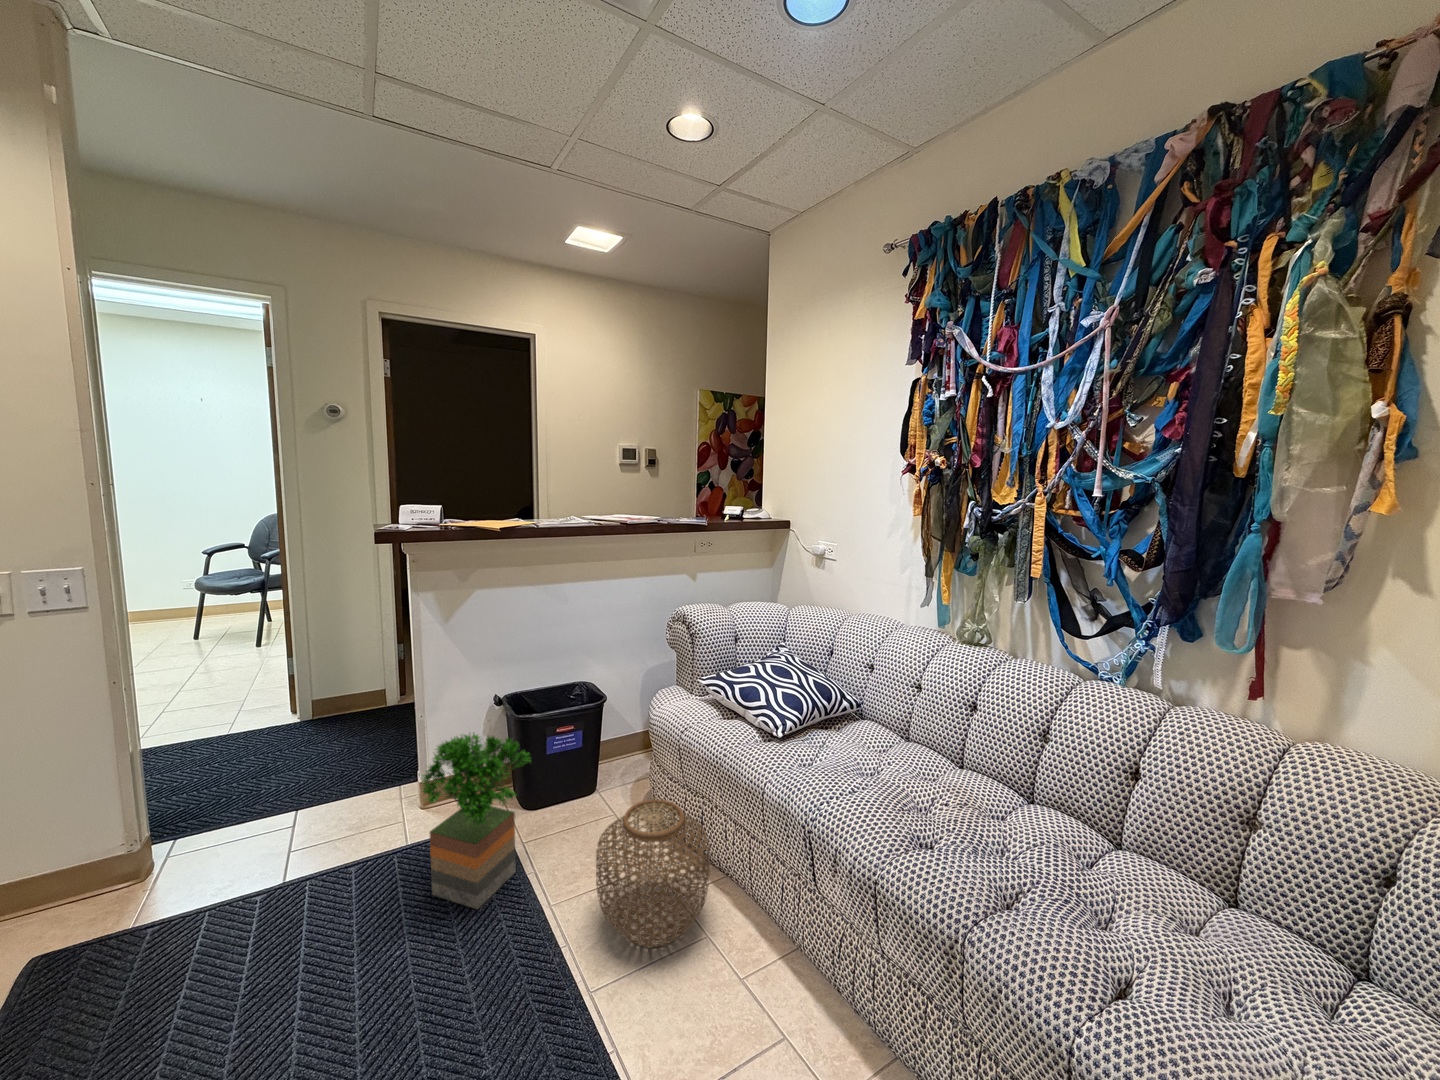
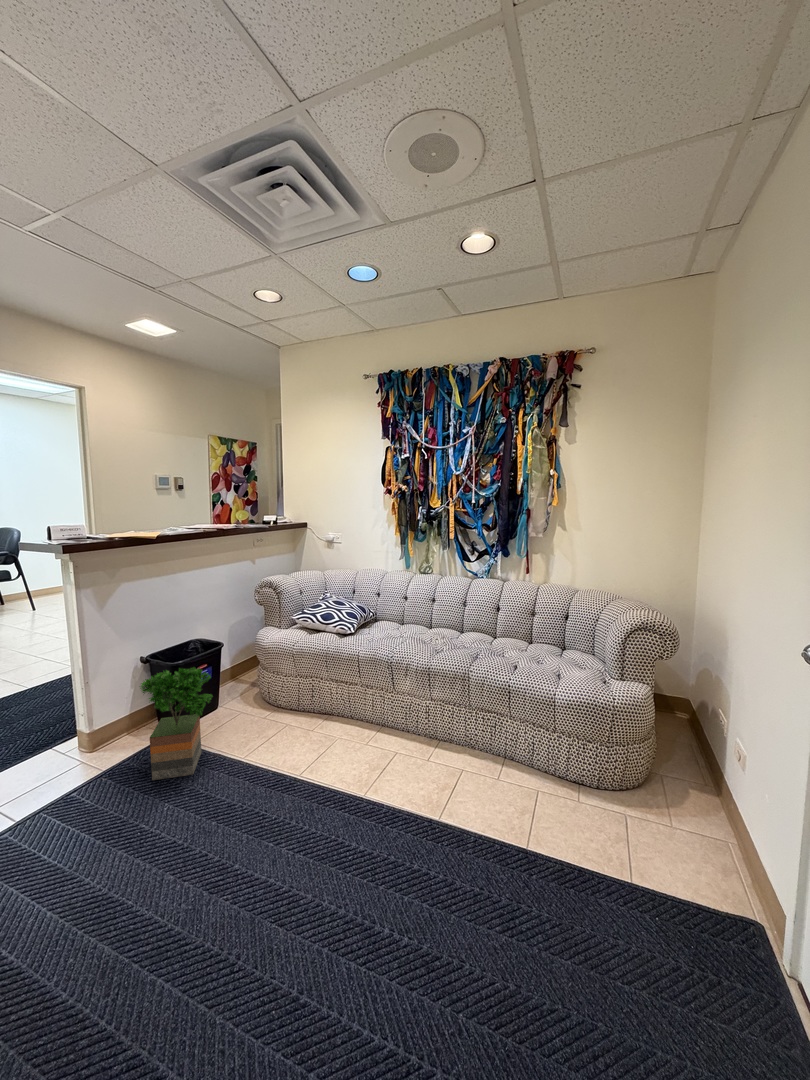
woven basket: present [596,799,710,947] -> none [271,676,335,752]

